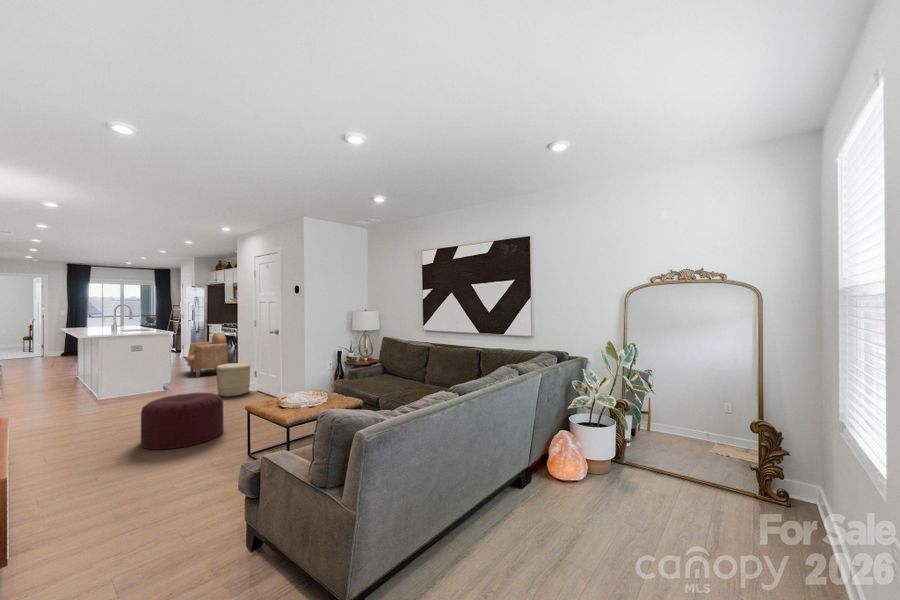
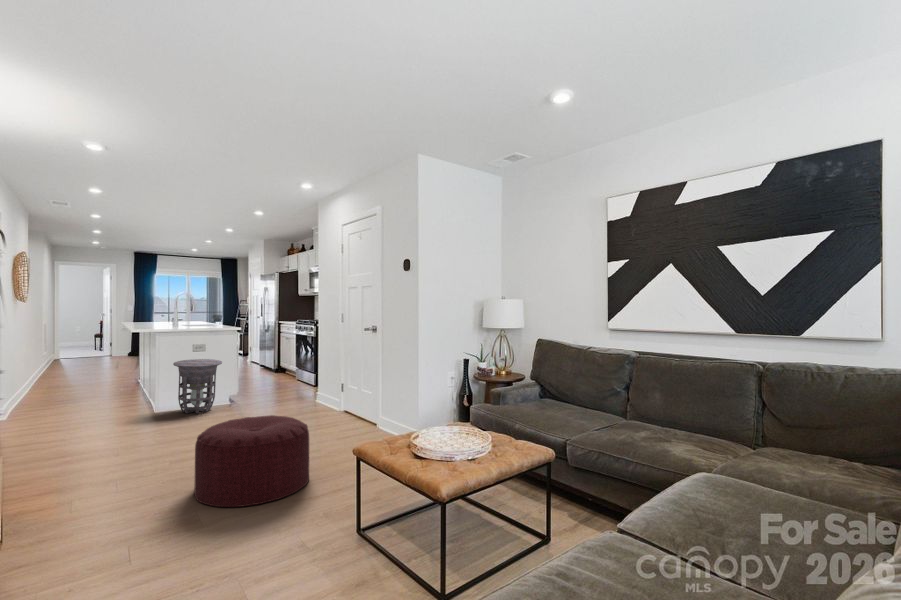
armchair: present [185,332,228,377] -> none [254,331,304,388]
side table: none [116,357,158,398] -> present [173,359,222,413]
woven basket: present [216,363,250,396] -> none [293,372,336,418]

